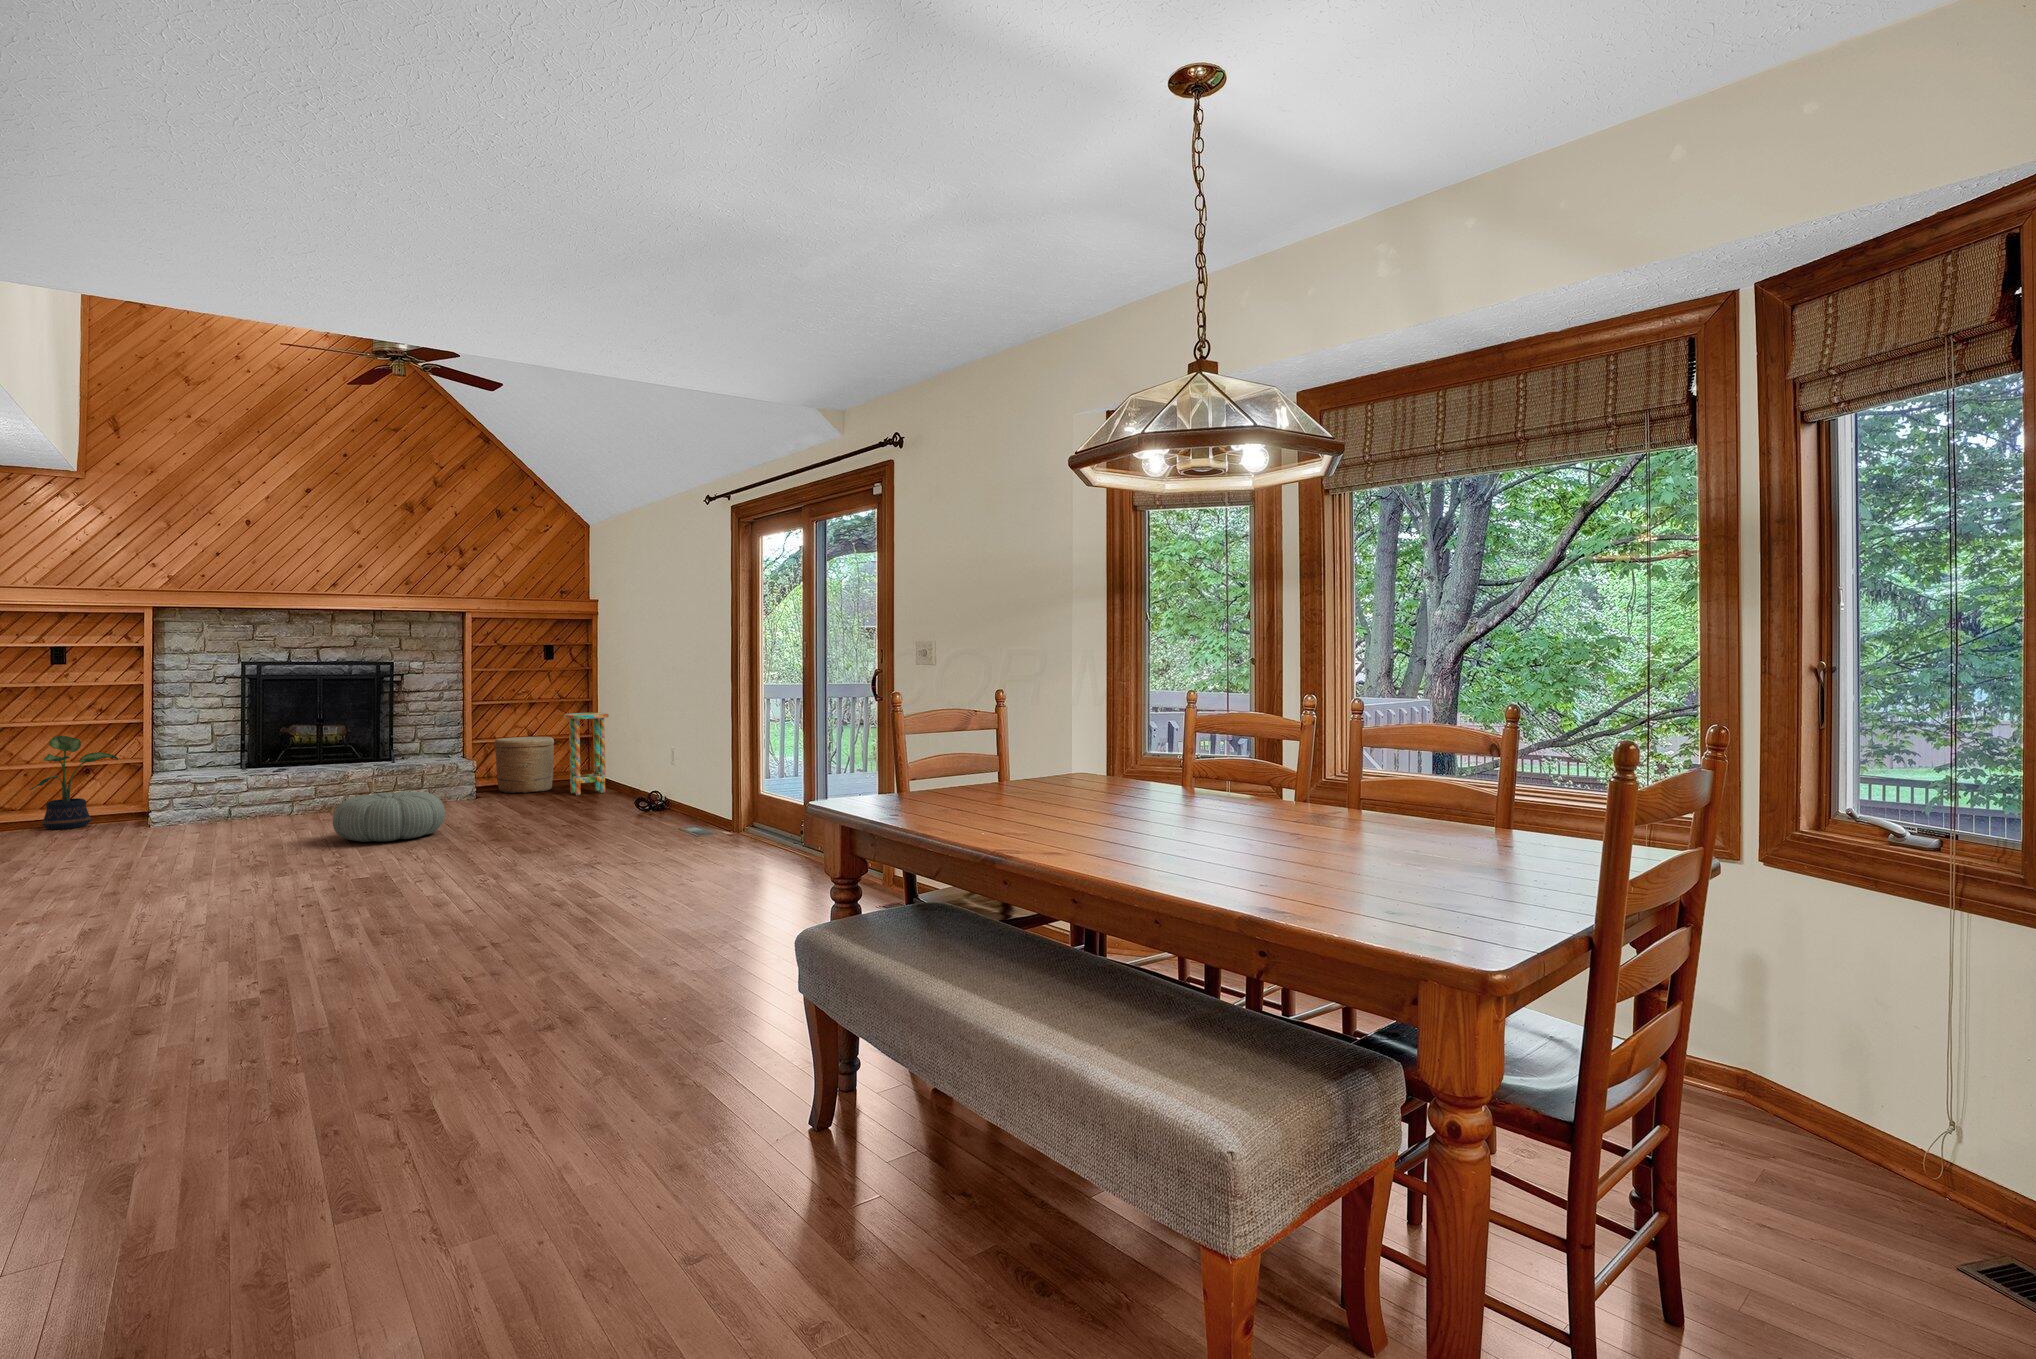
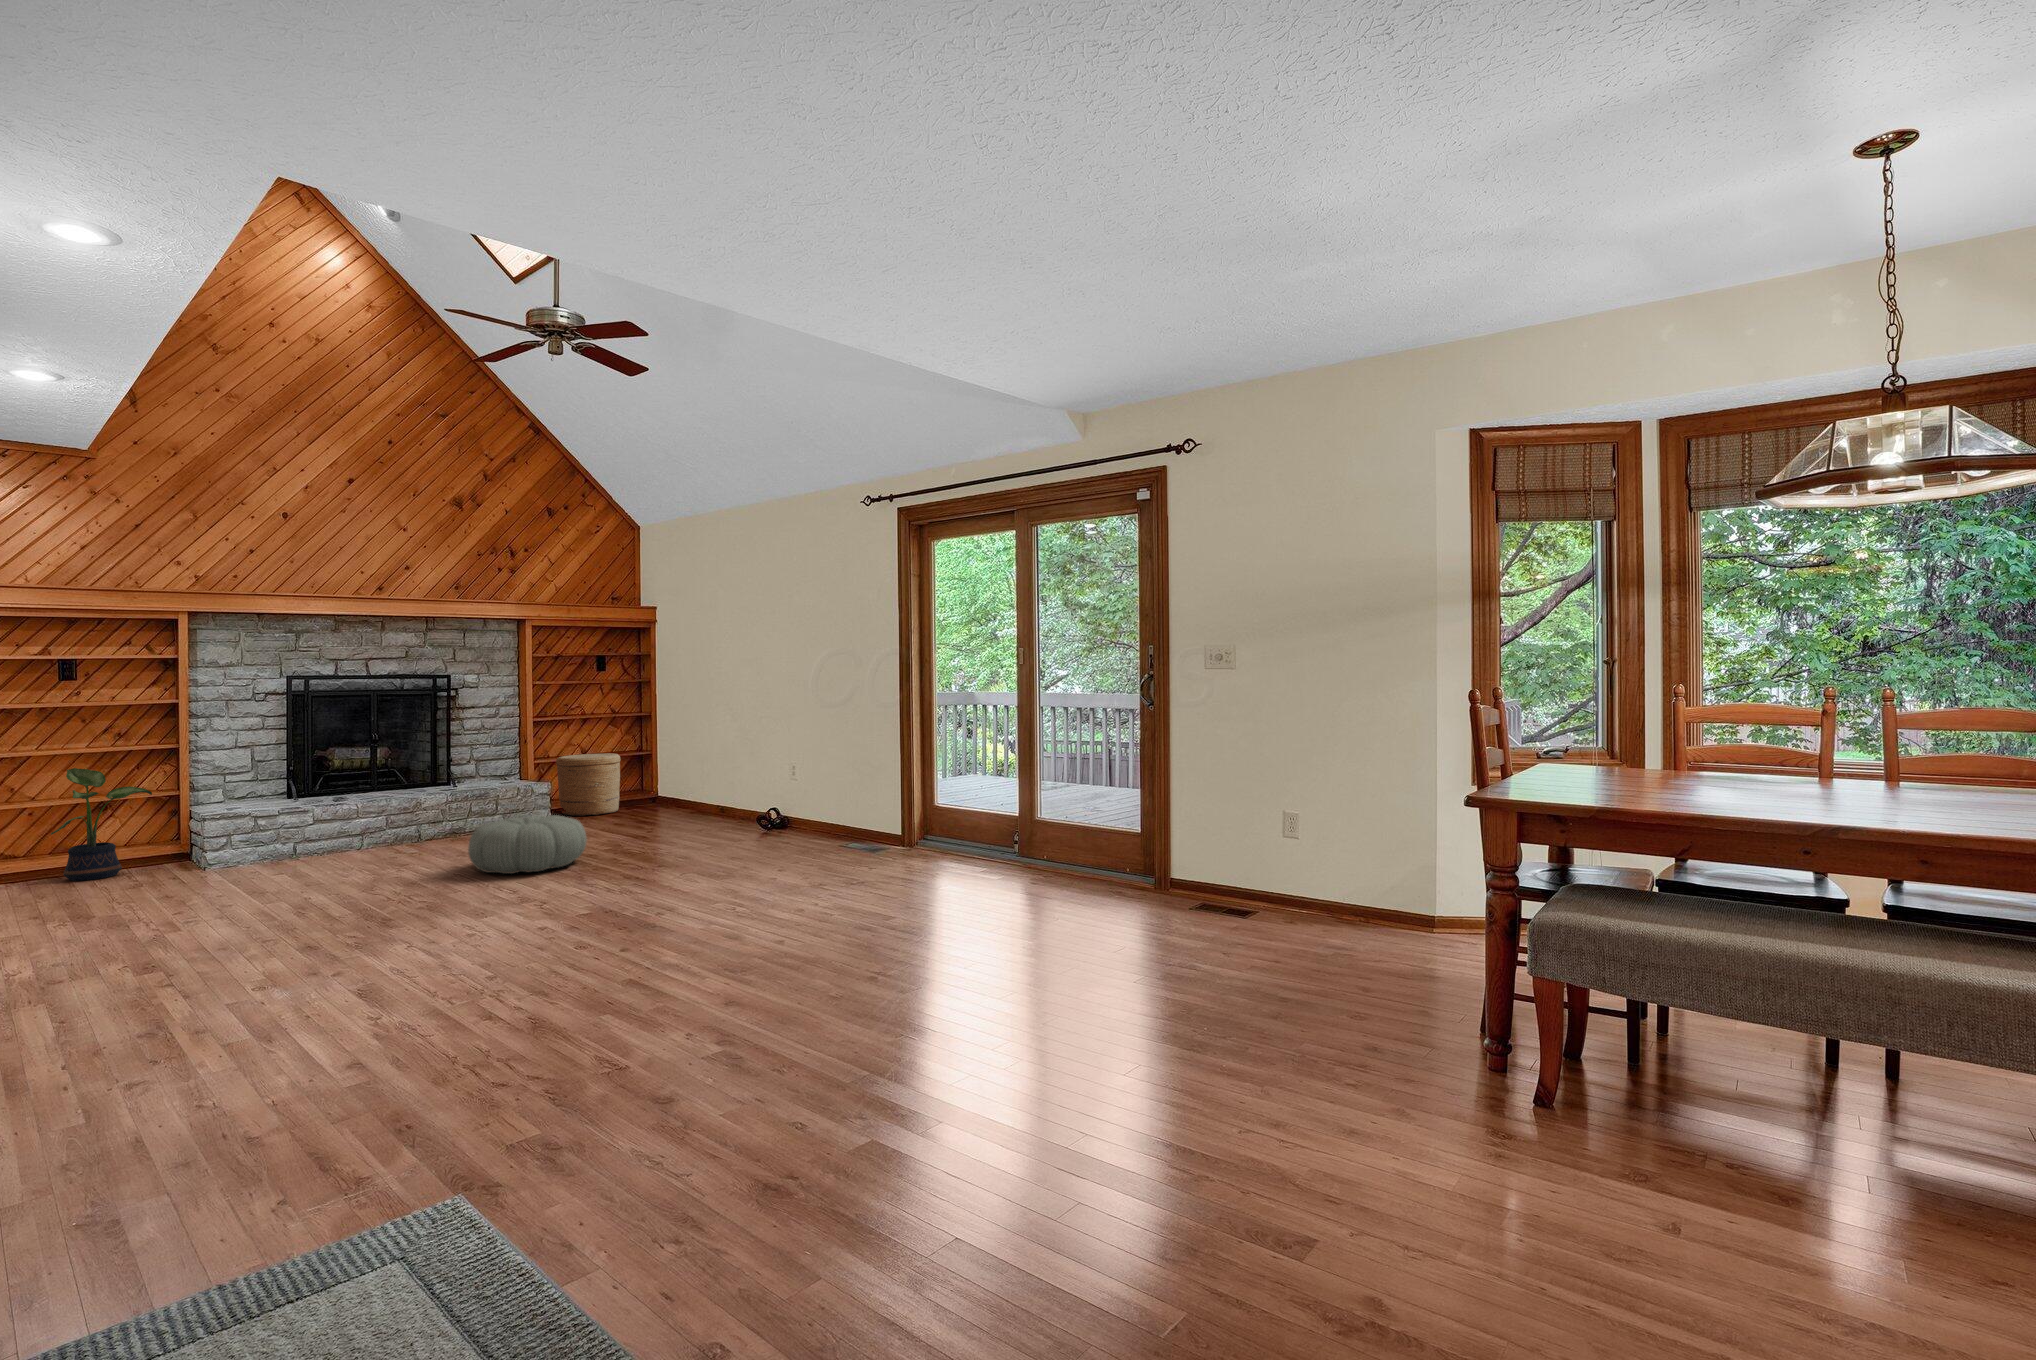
side table: present [564,713,609,795] -> none [641,725,688,815]

